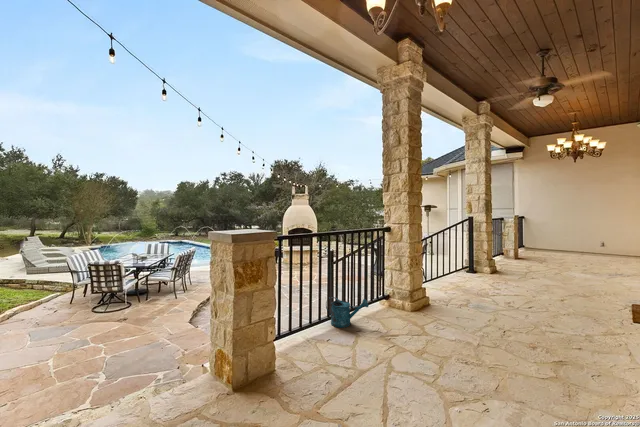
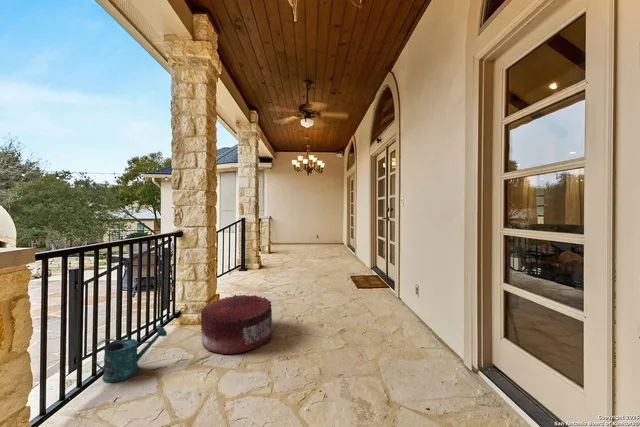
pouf: none [395,291,467,346] -> present [201,295,273,354]

